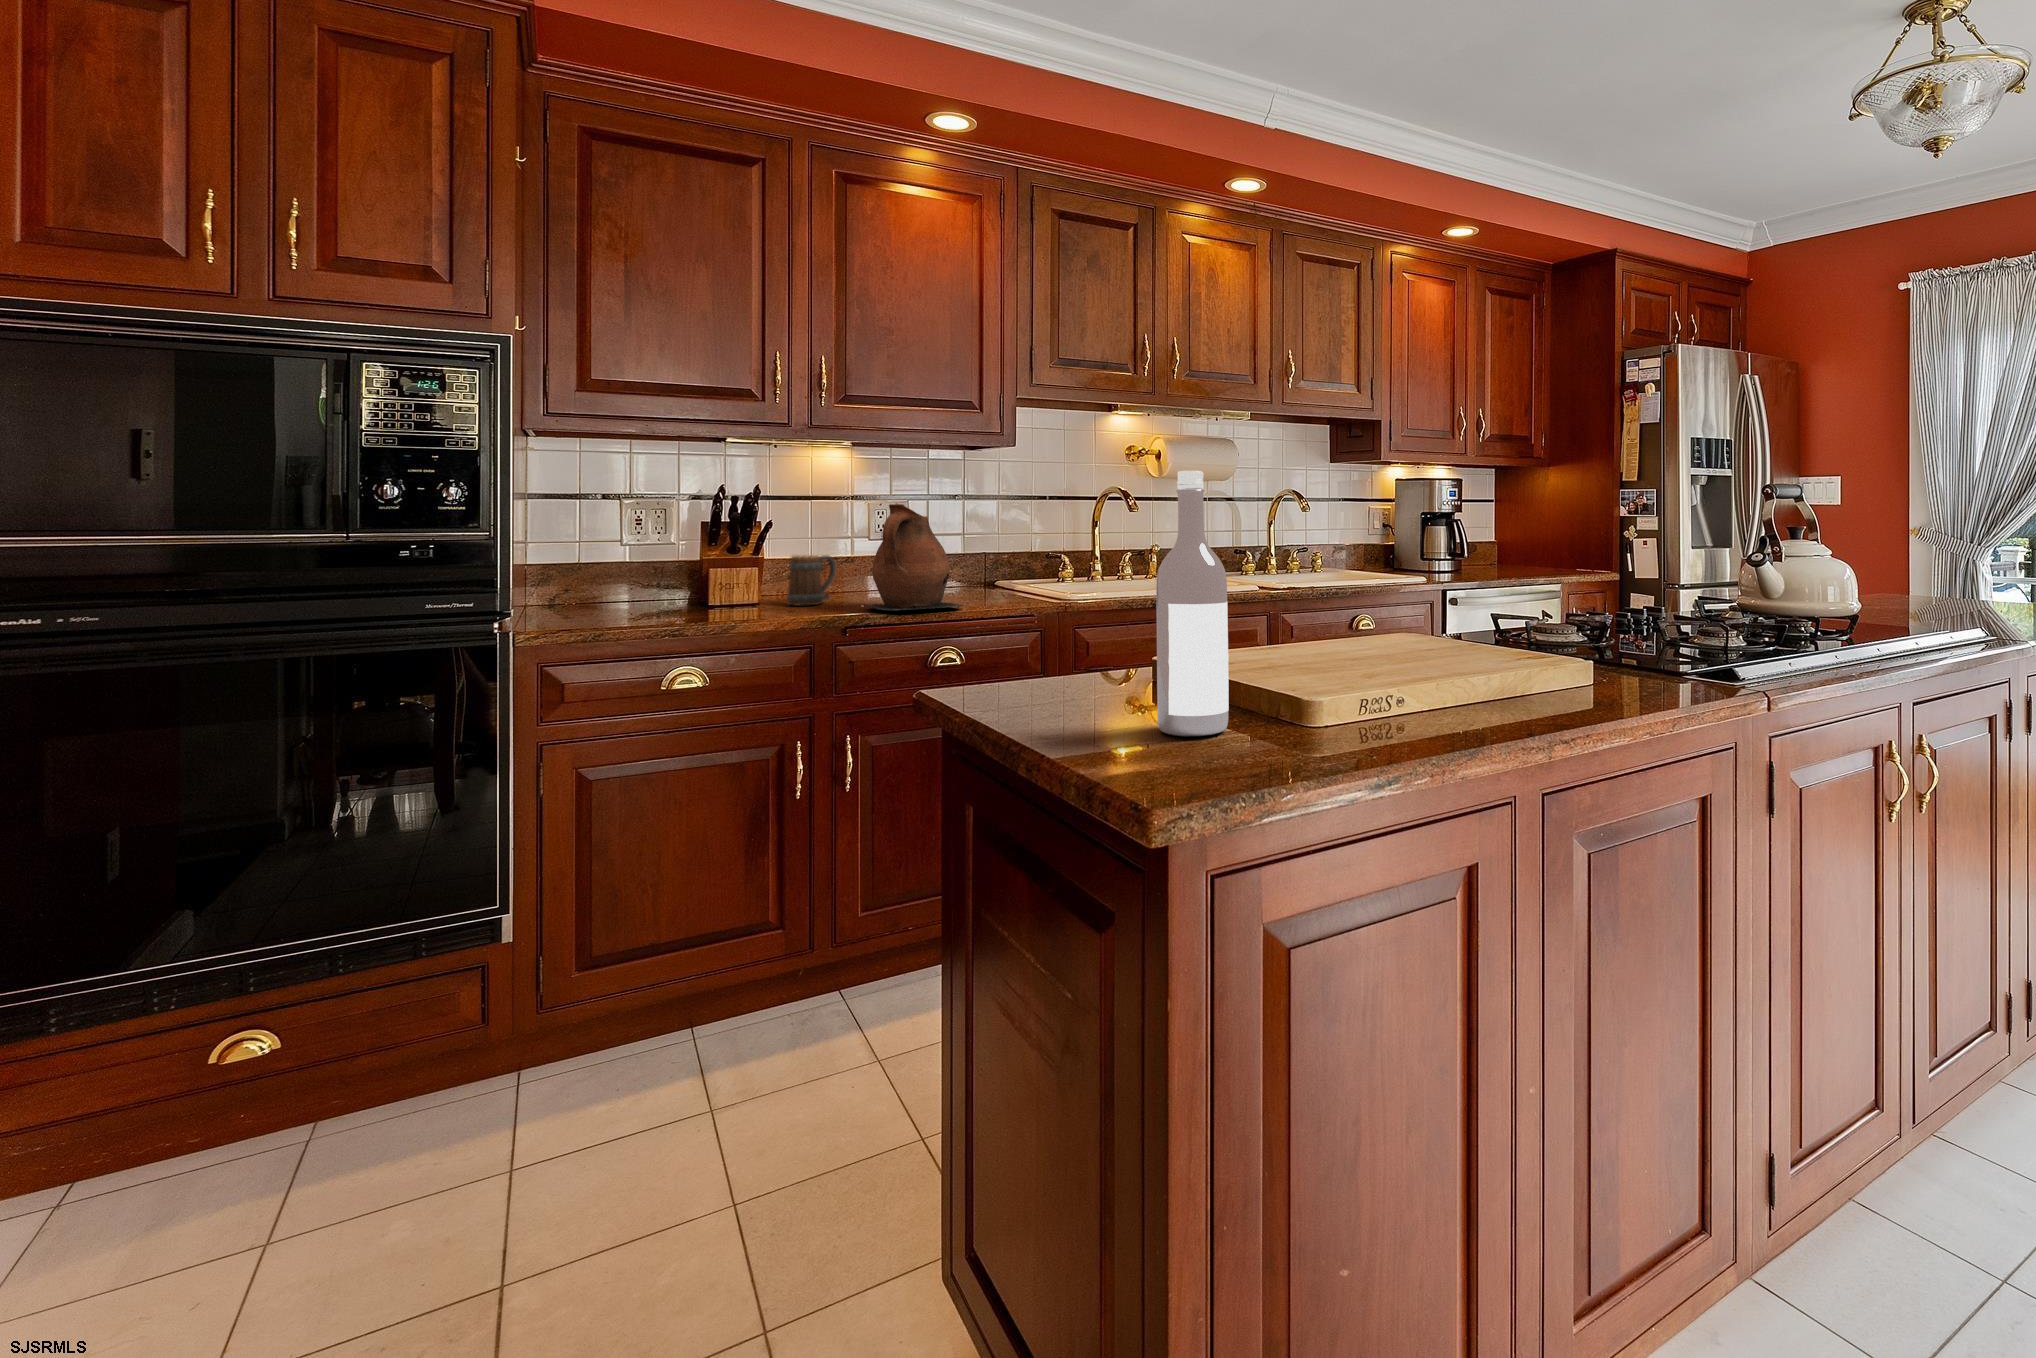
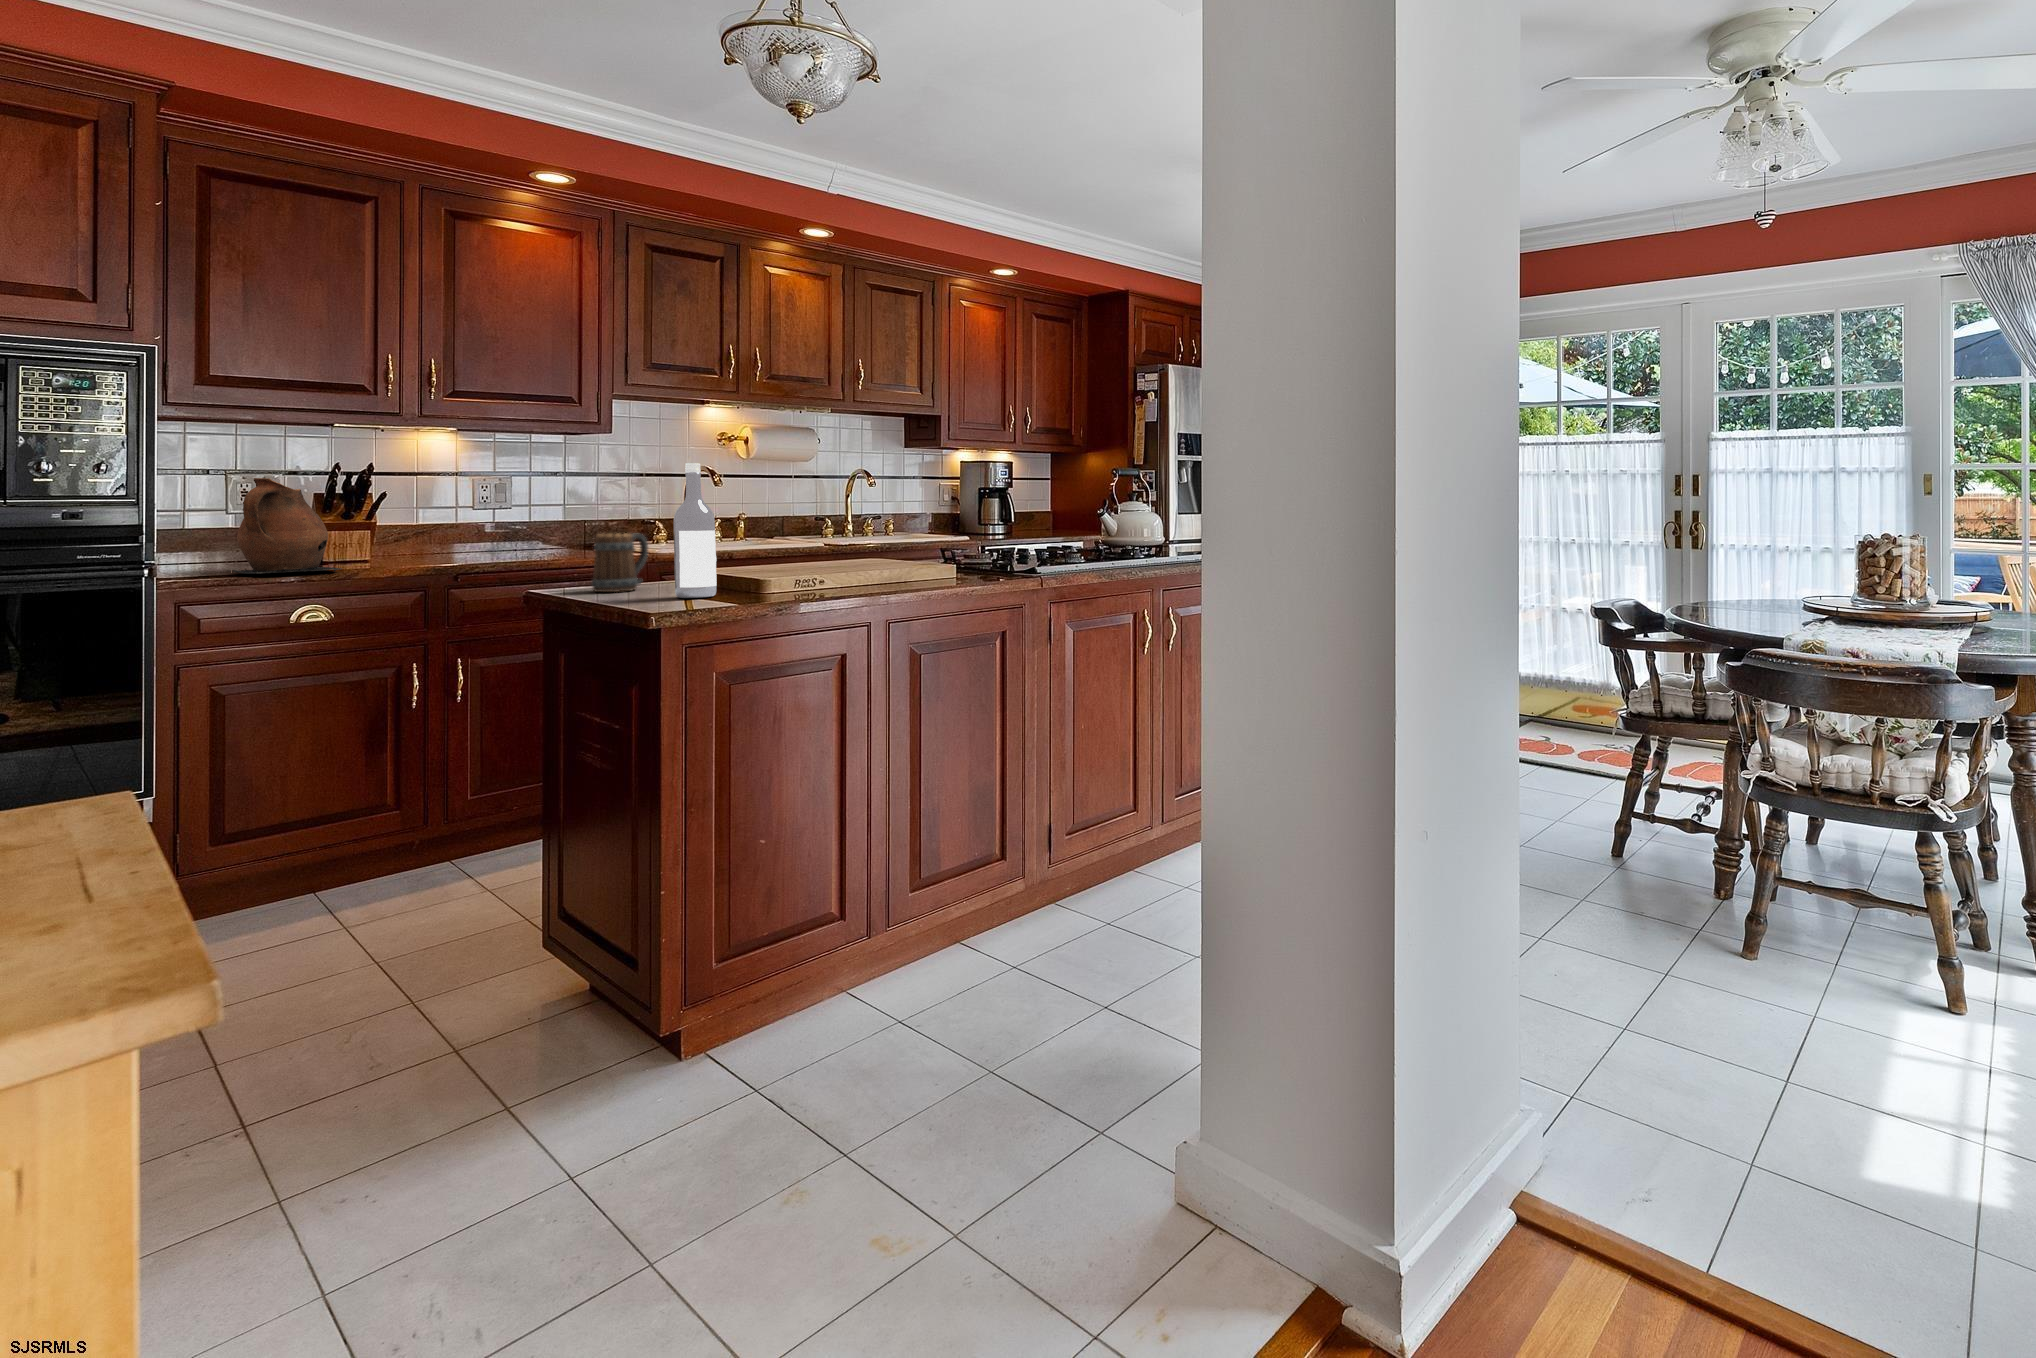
ceramic pitcher: present [867,504,963,611] -> present [233,478,342,574]
mug: present [787,555,836,605] -> present [592,533,648,592]

